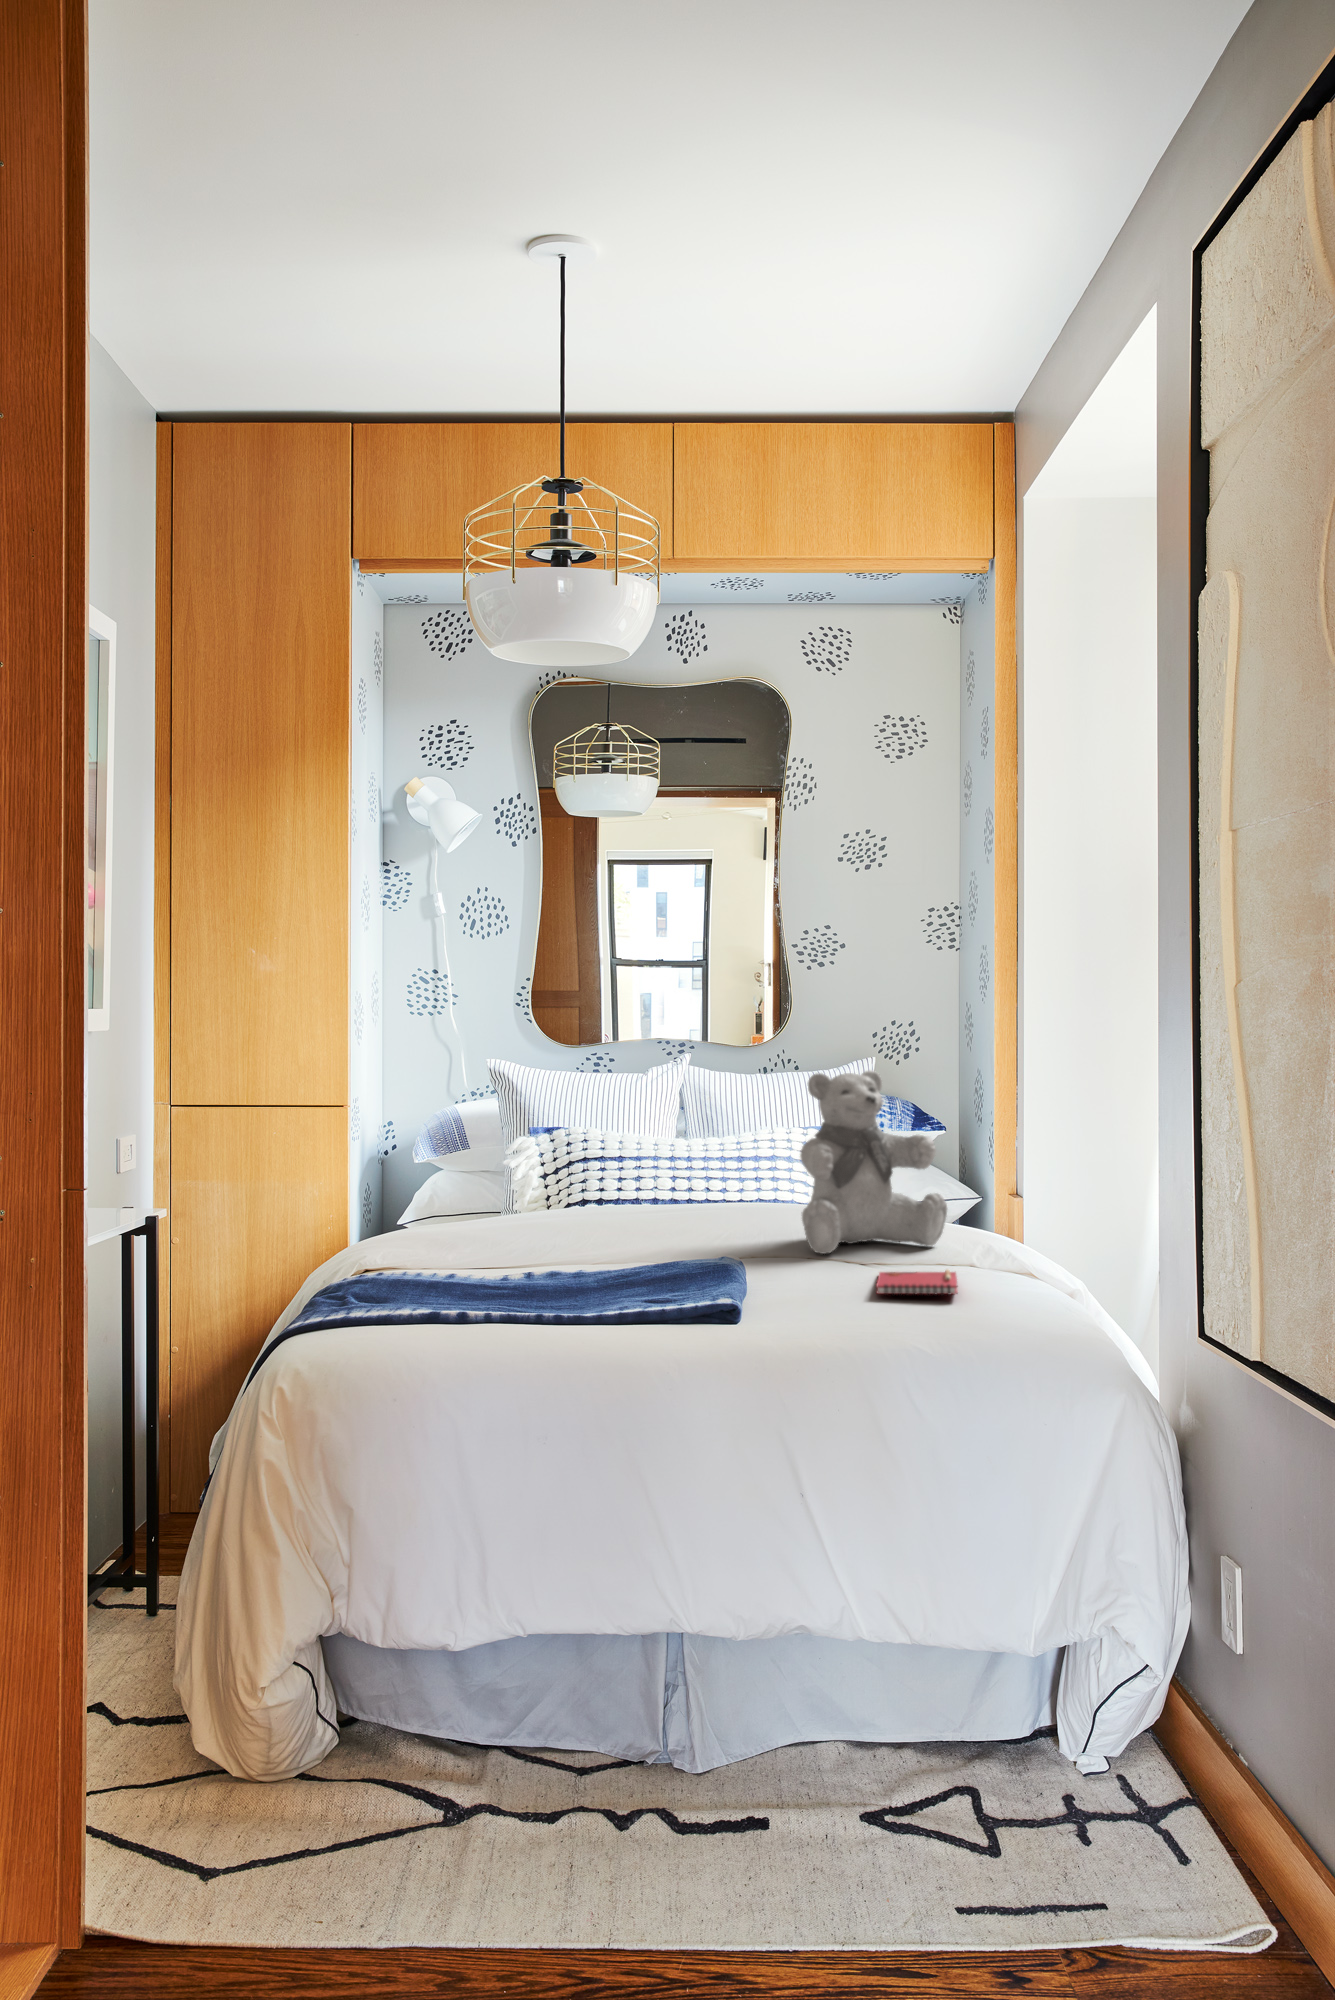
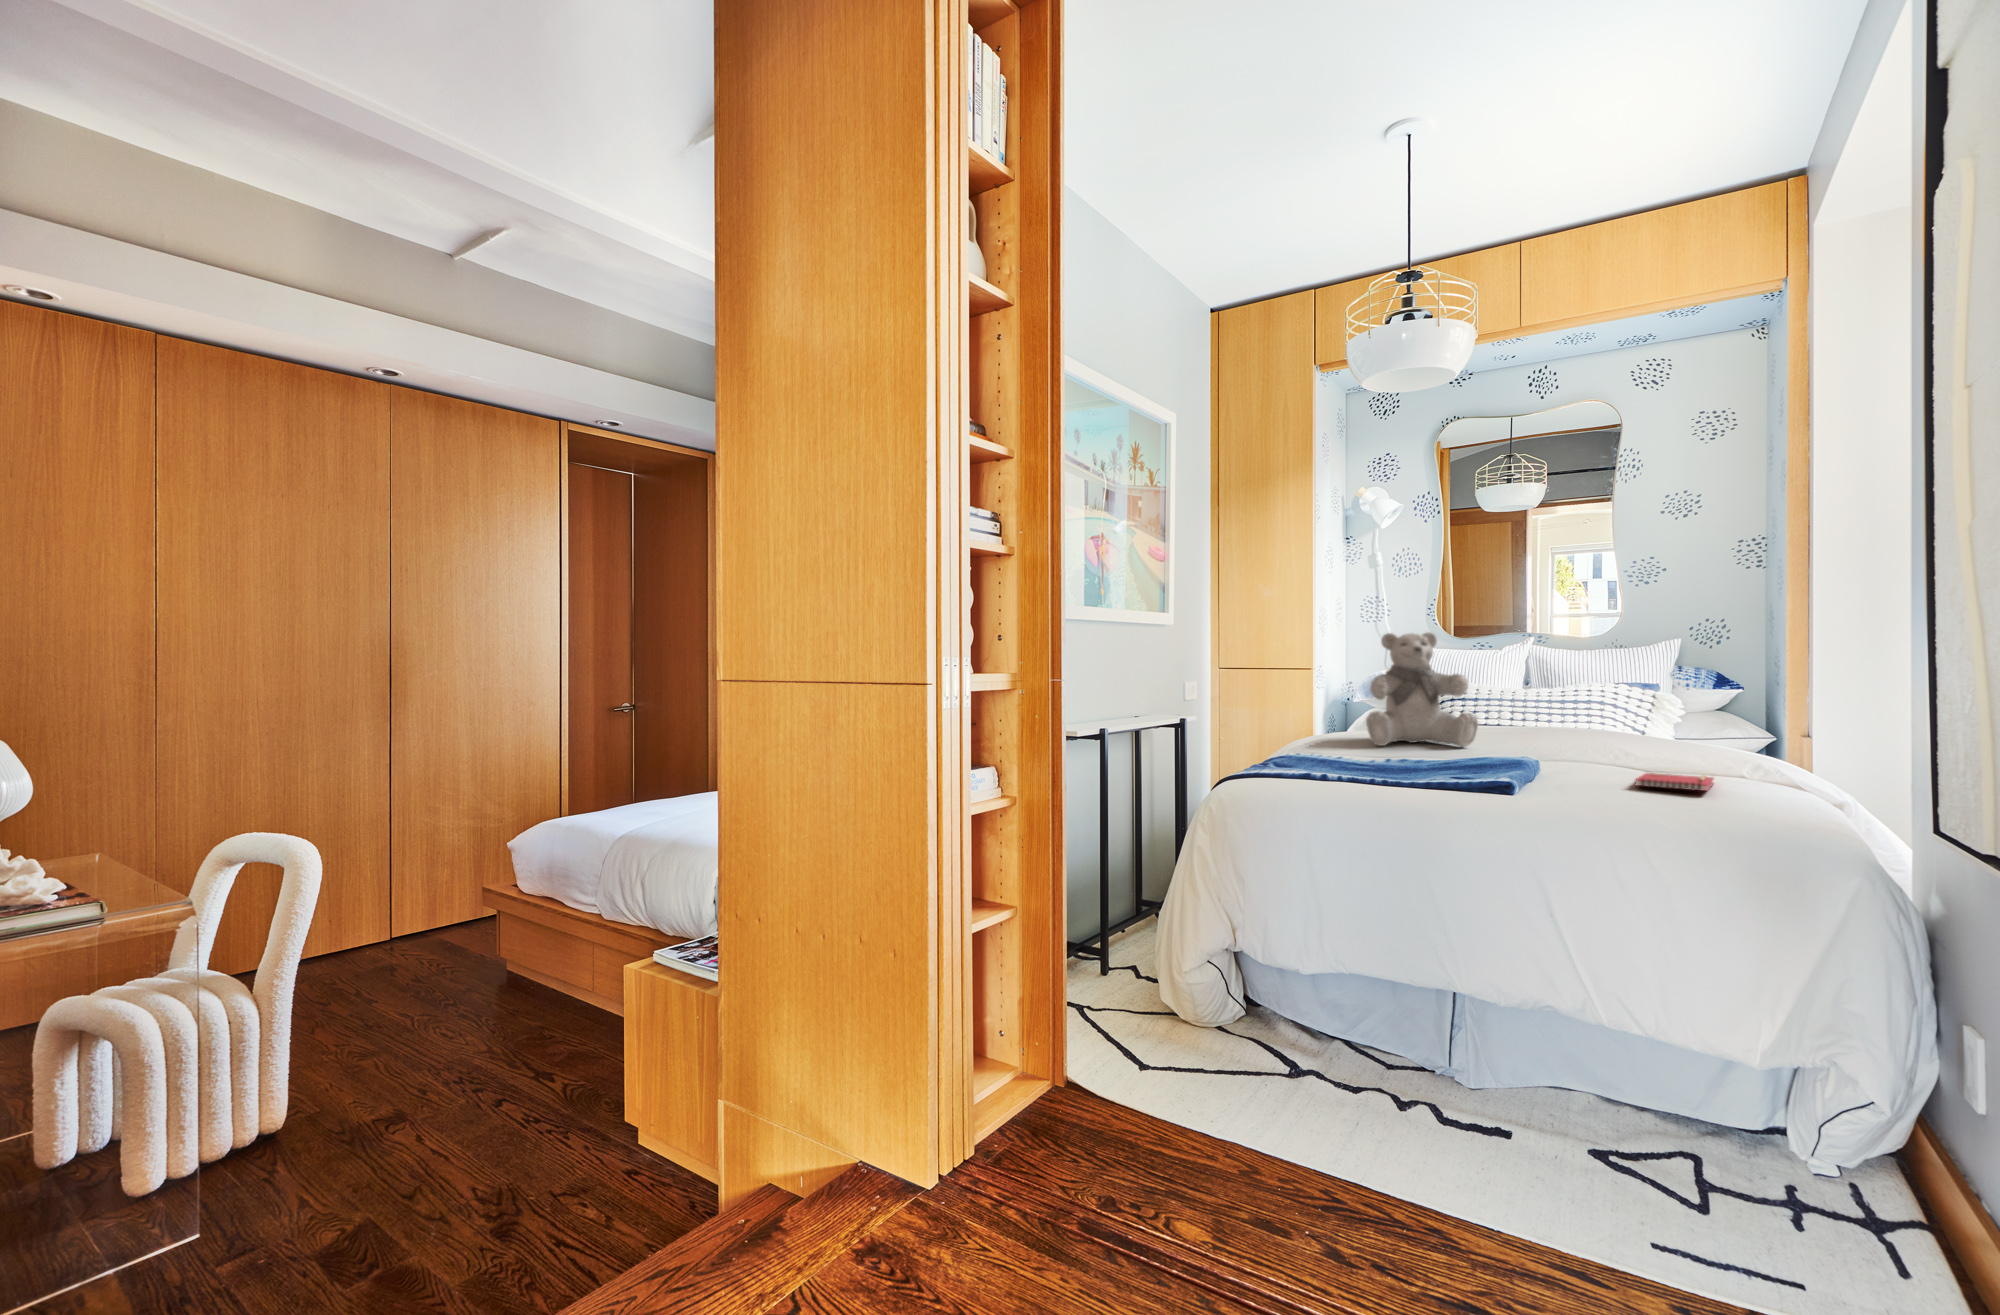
teddy bear: present [800,1070,947,1254] -> present [1366,632,1478,747]

